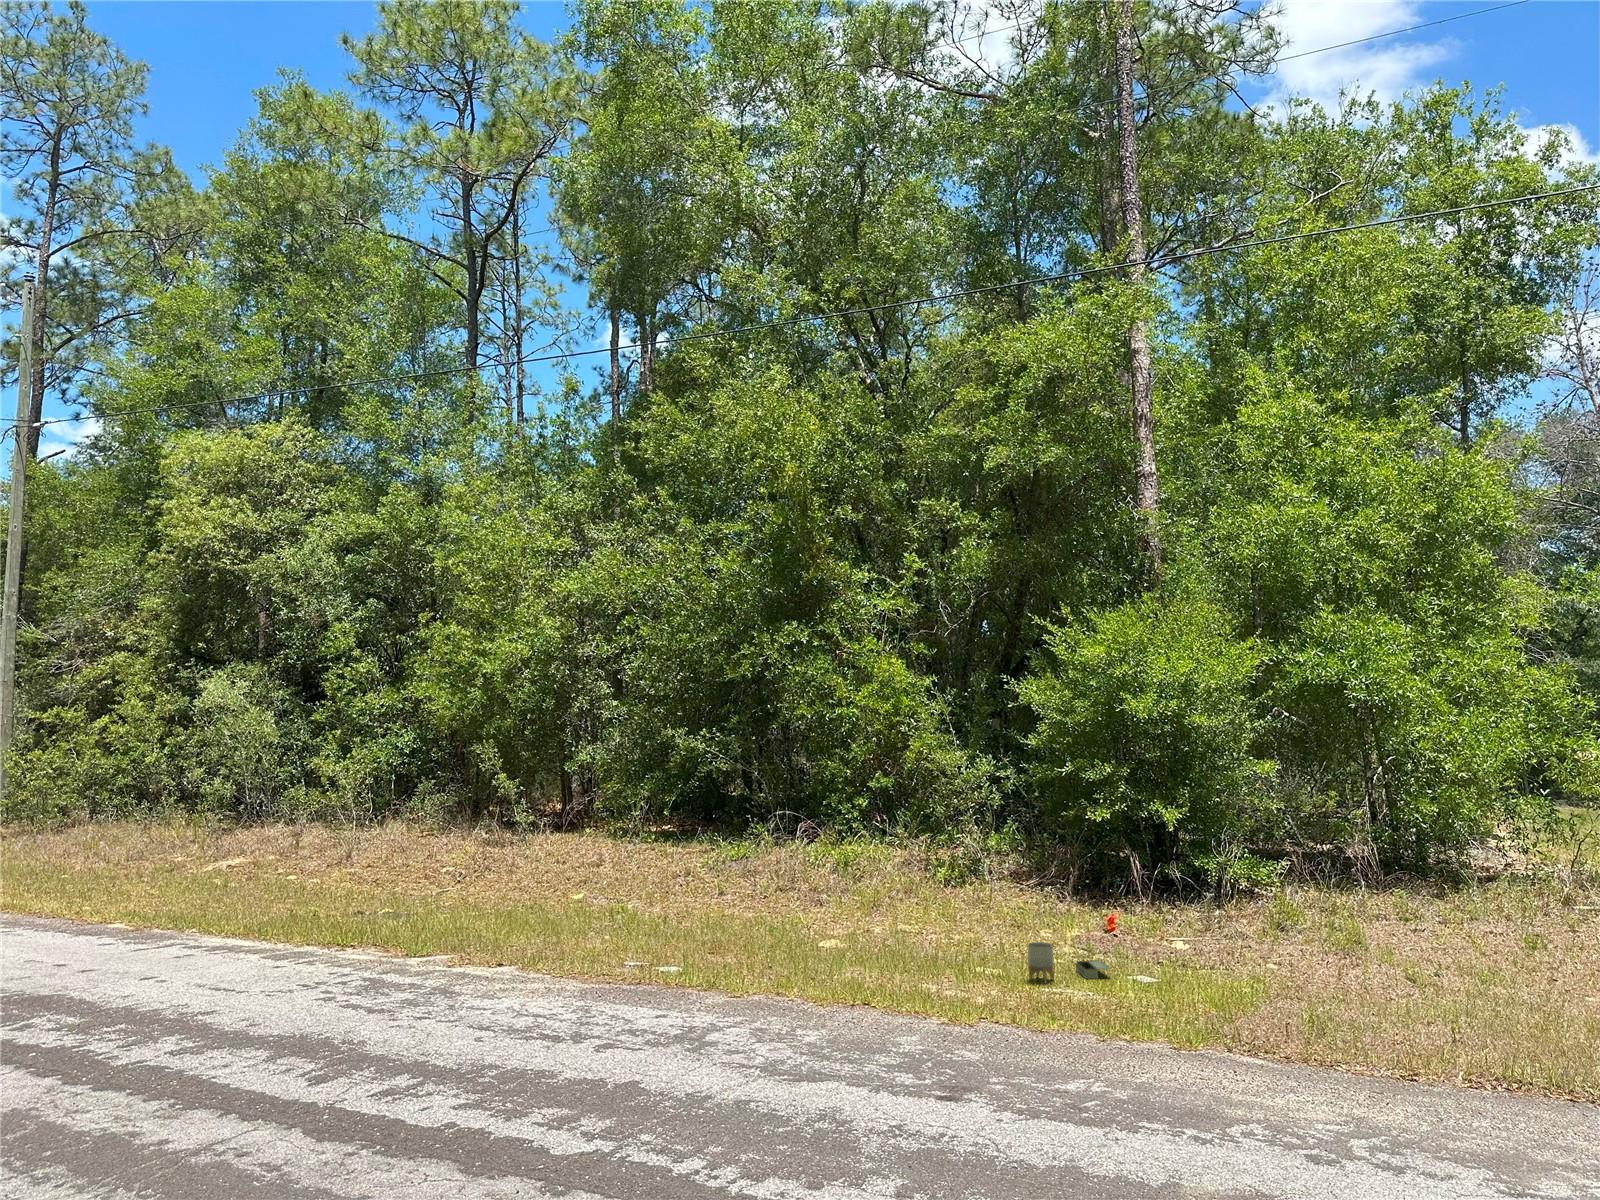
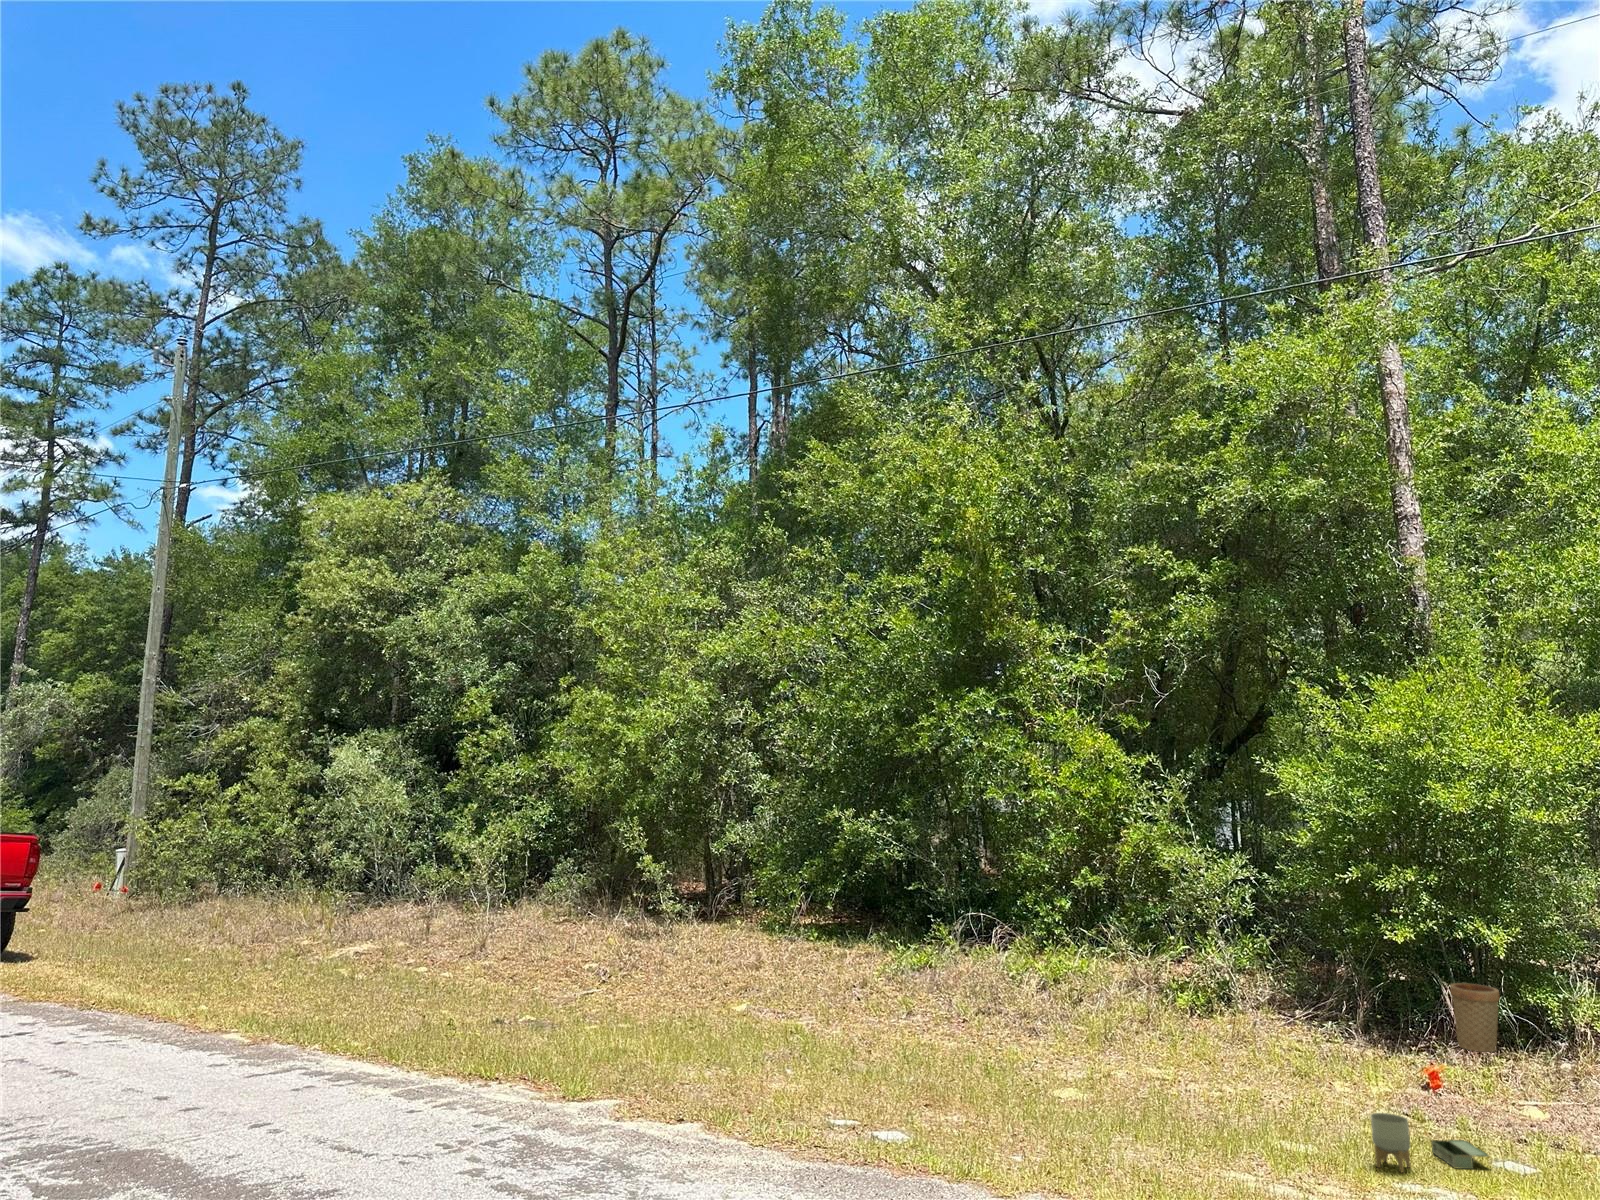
basket: none [1143,854,1178,906] -> present [1450,983,1500,1052]

